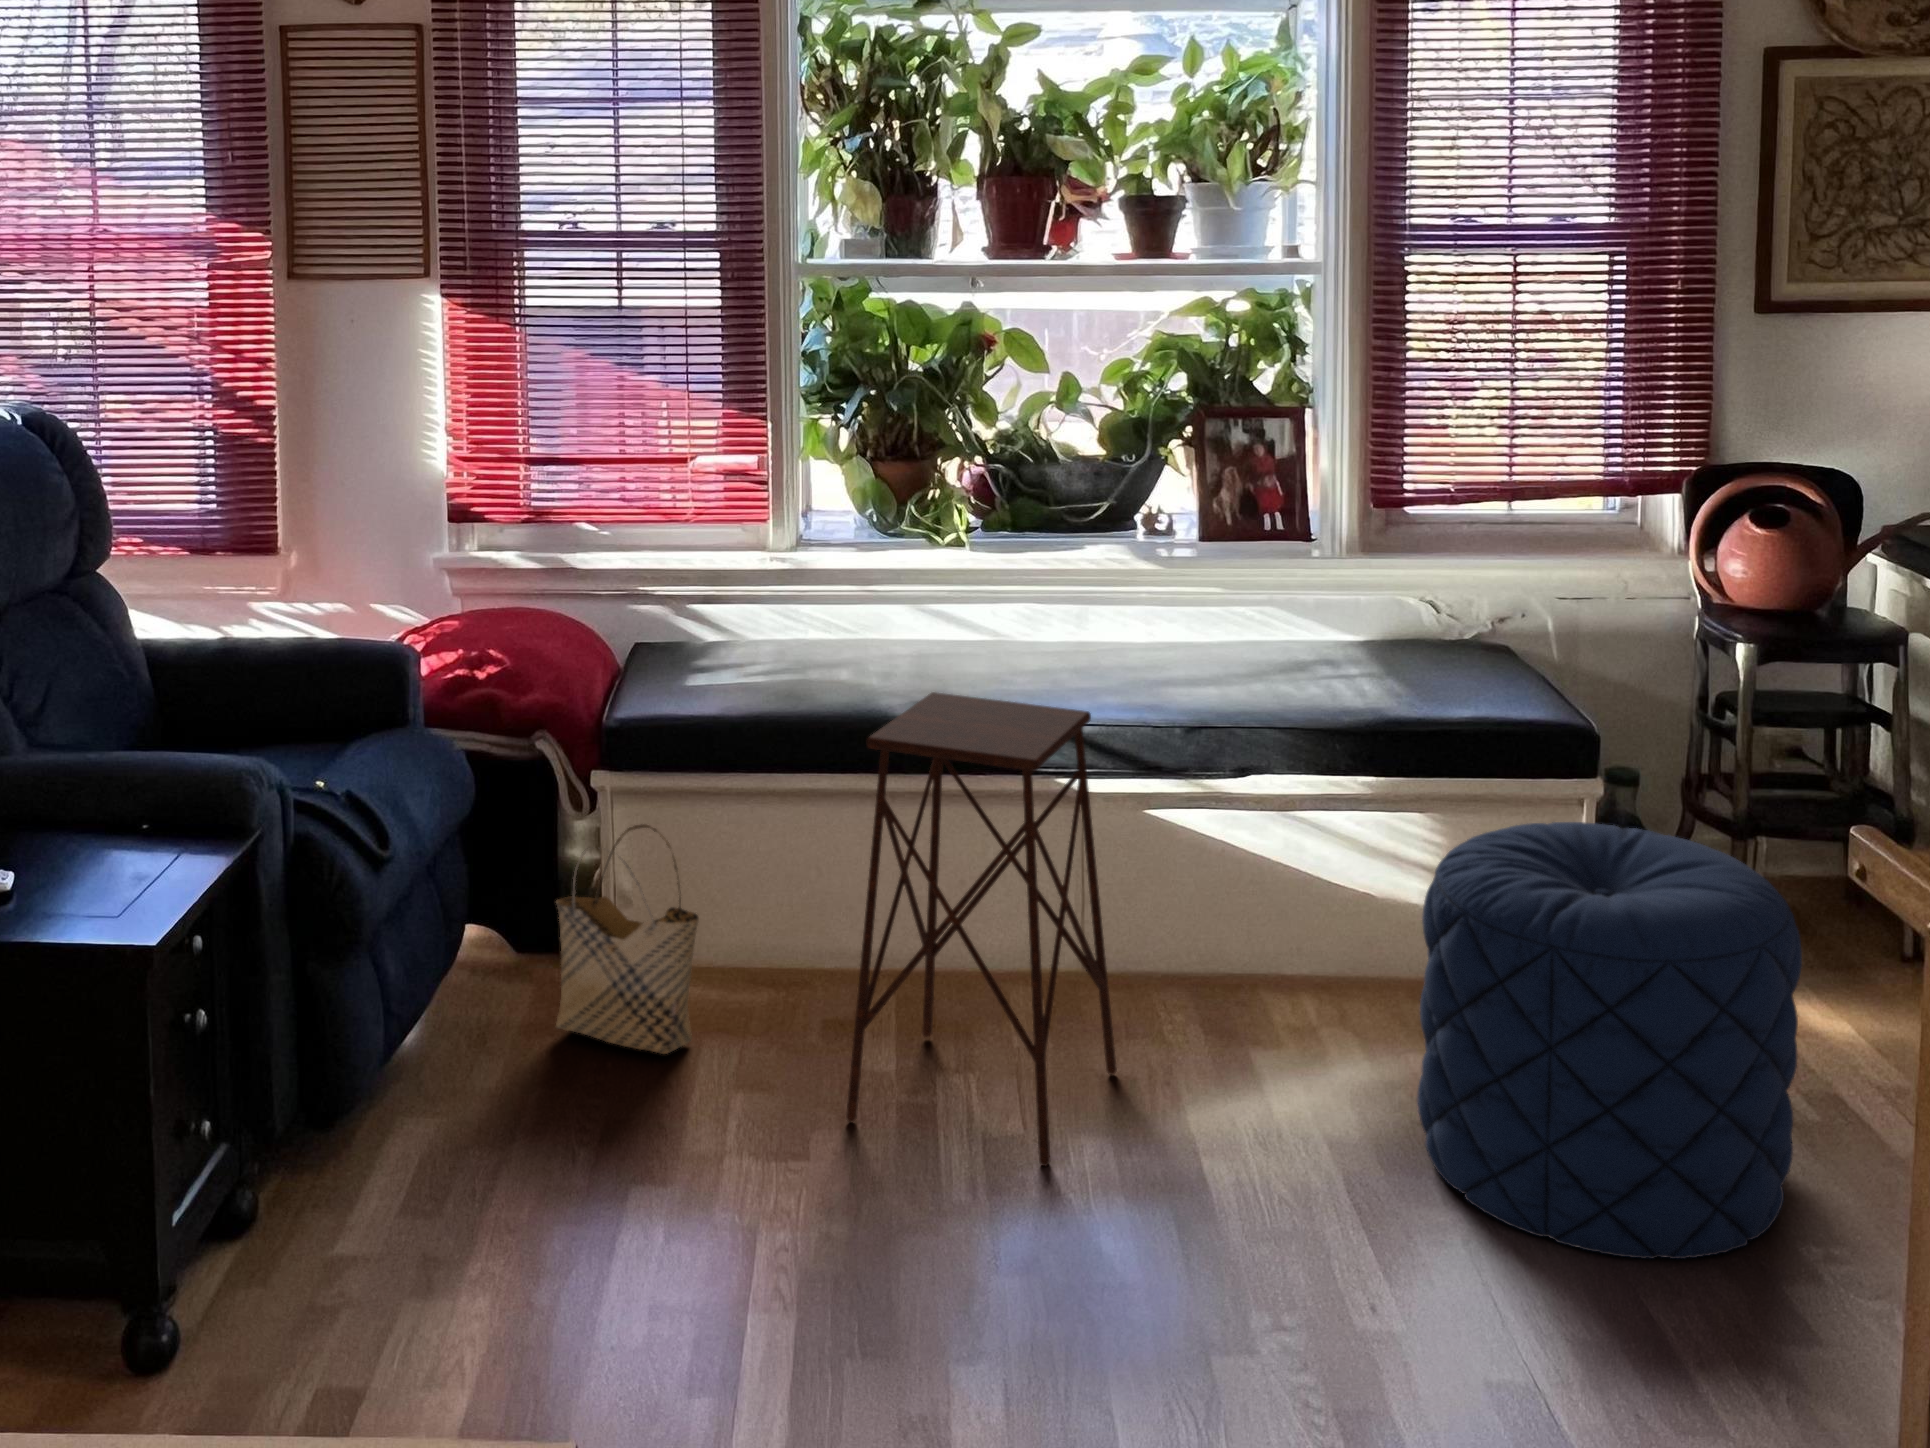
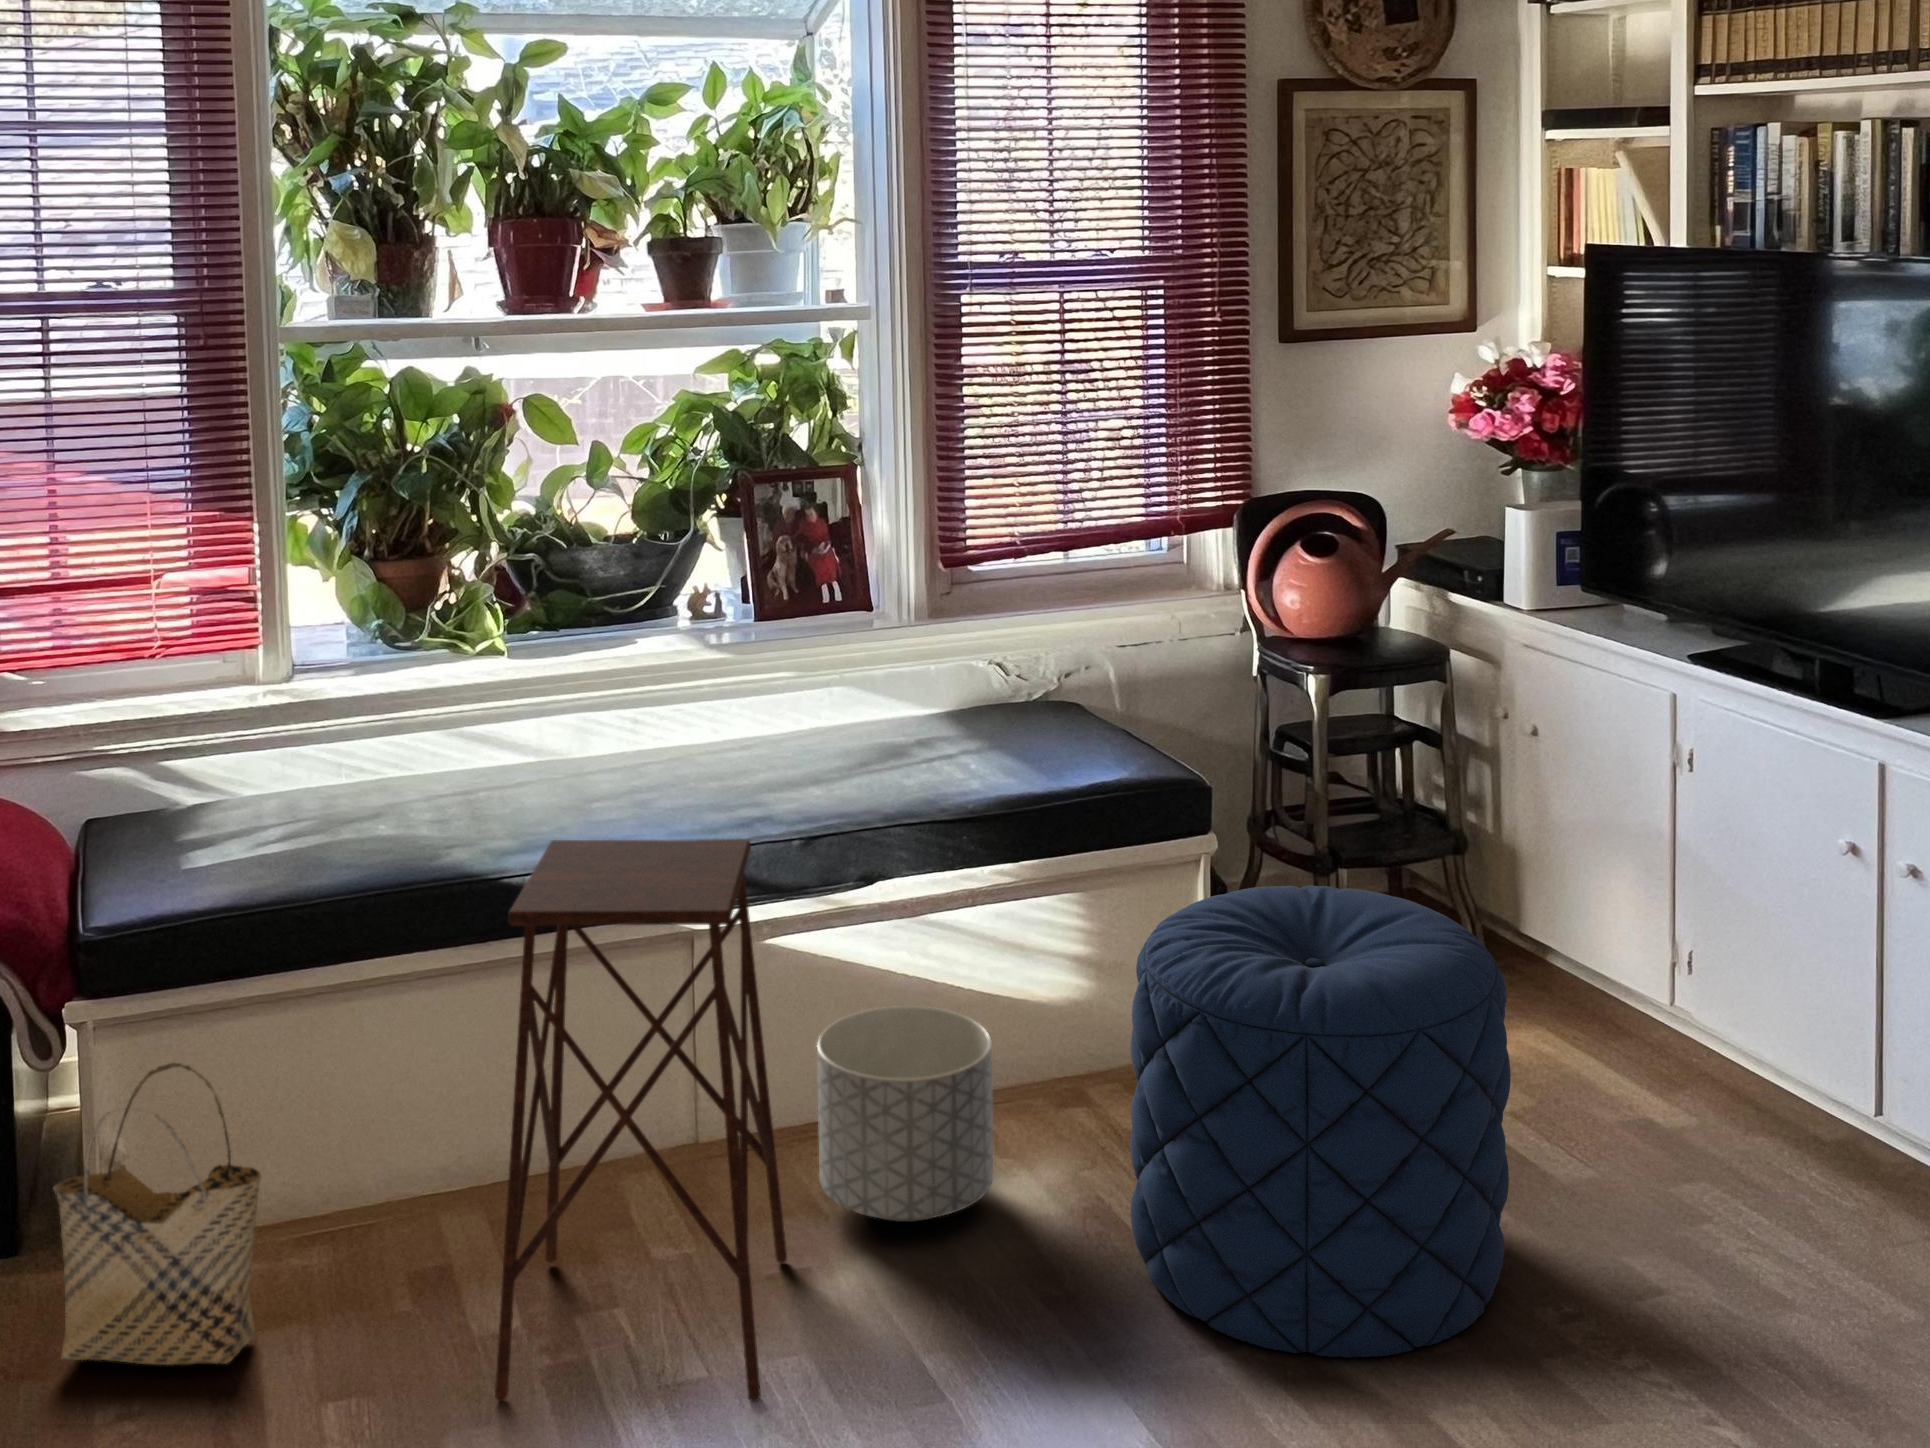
planter: none [1162,882,1321,1067] -> present [817,1006,993,1222]

